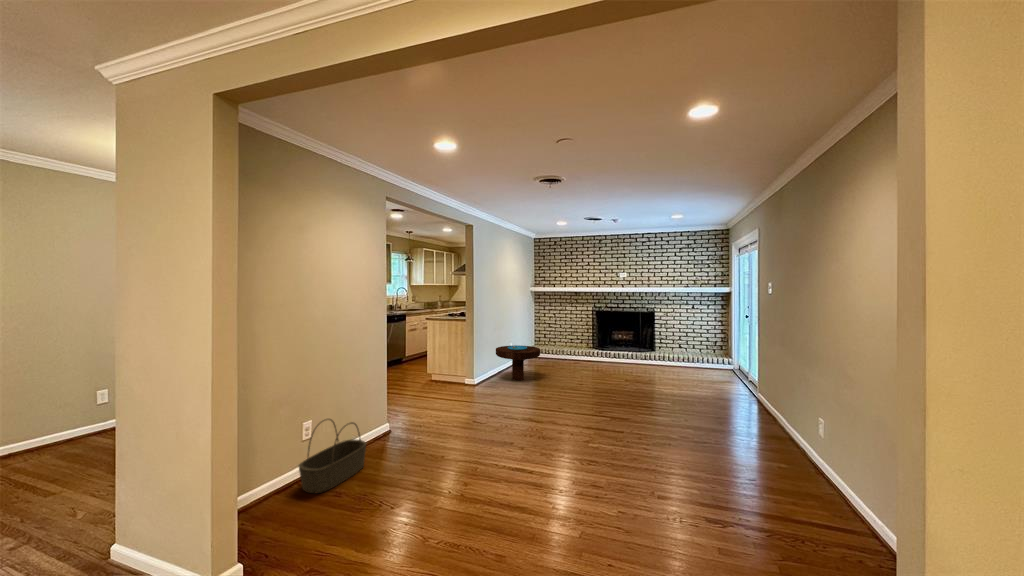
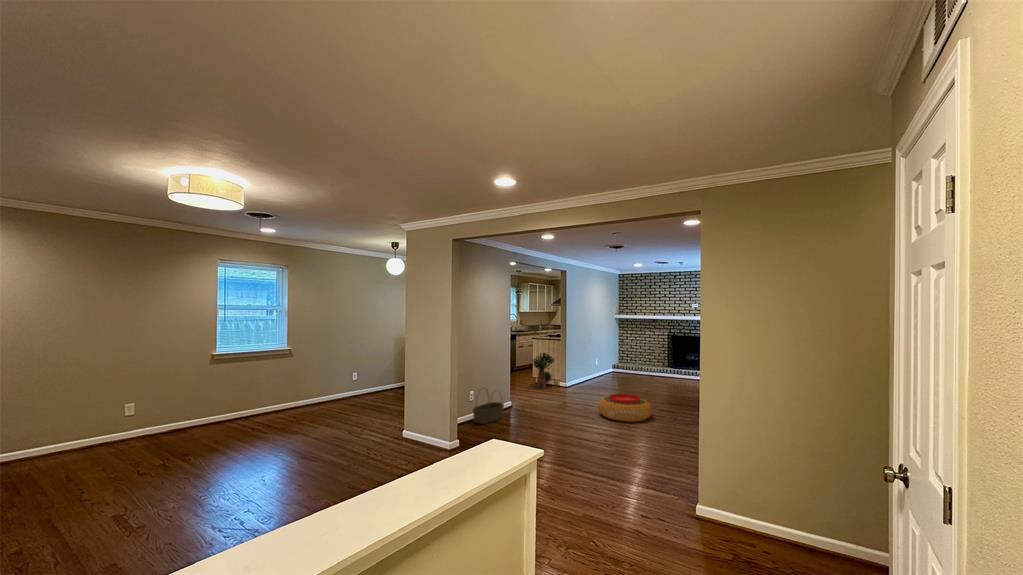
potted plant: none [422,340,462,393] -> present [533,353,558,389]
side table: present [496,345,540,380] -> none [584,360,618,386]
pouf: none [525,404,606,454] -> present [598,394,652,422]

